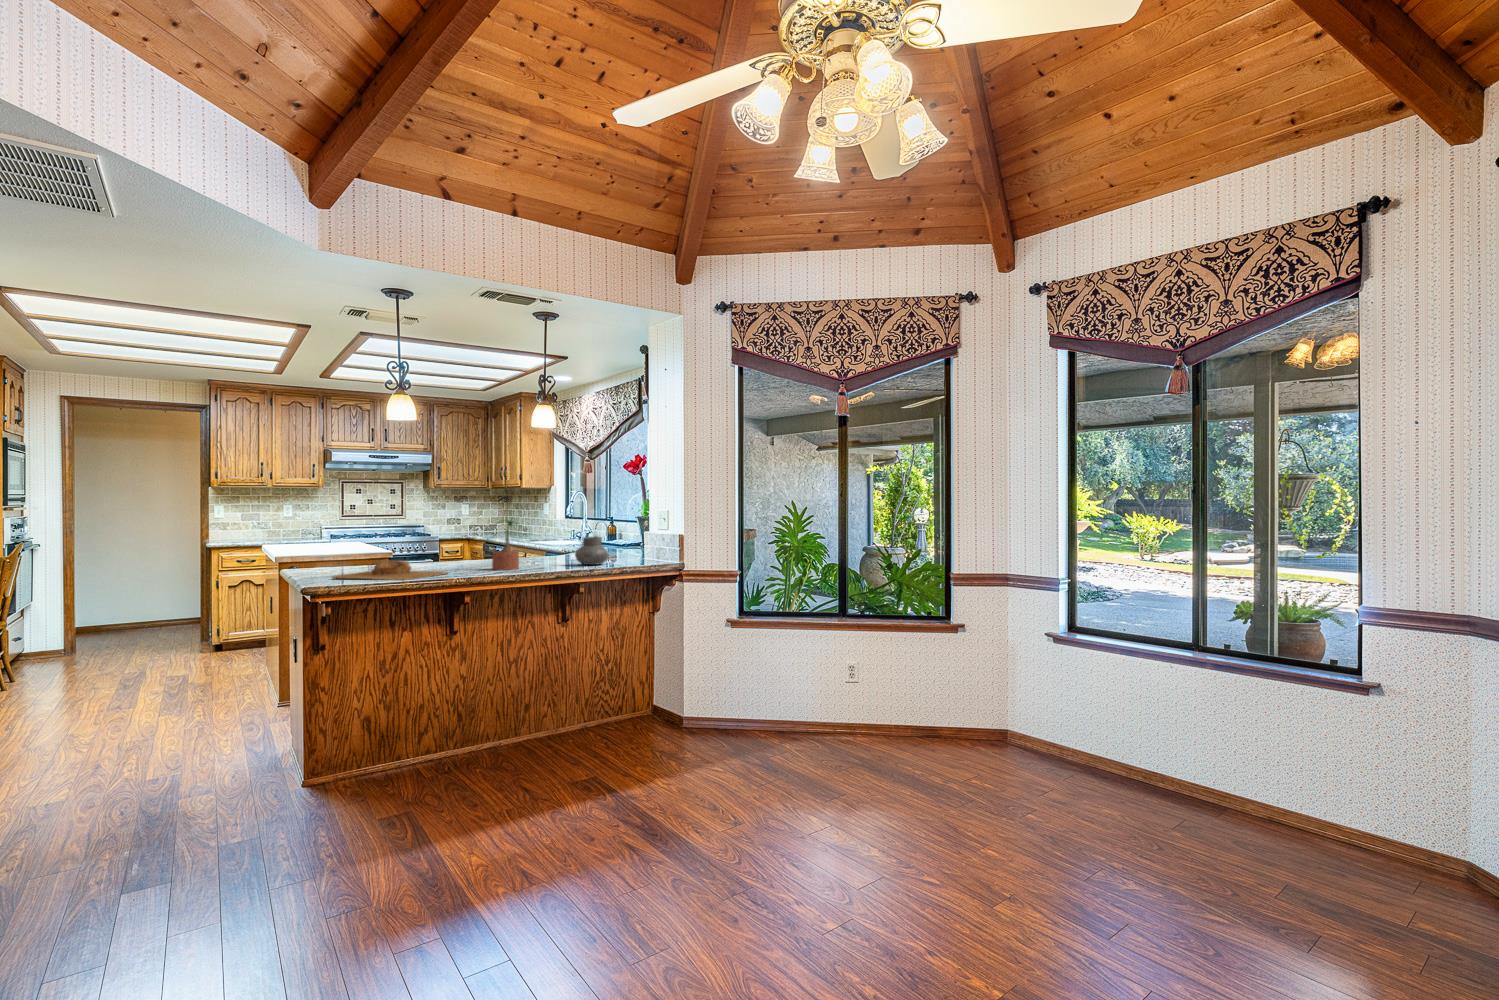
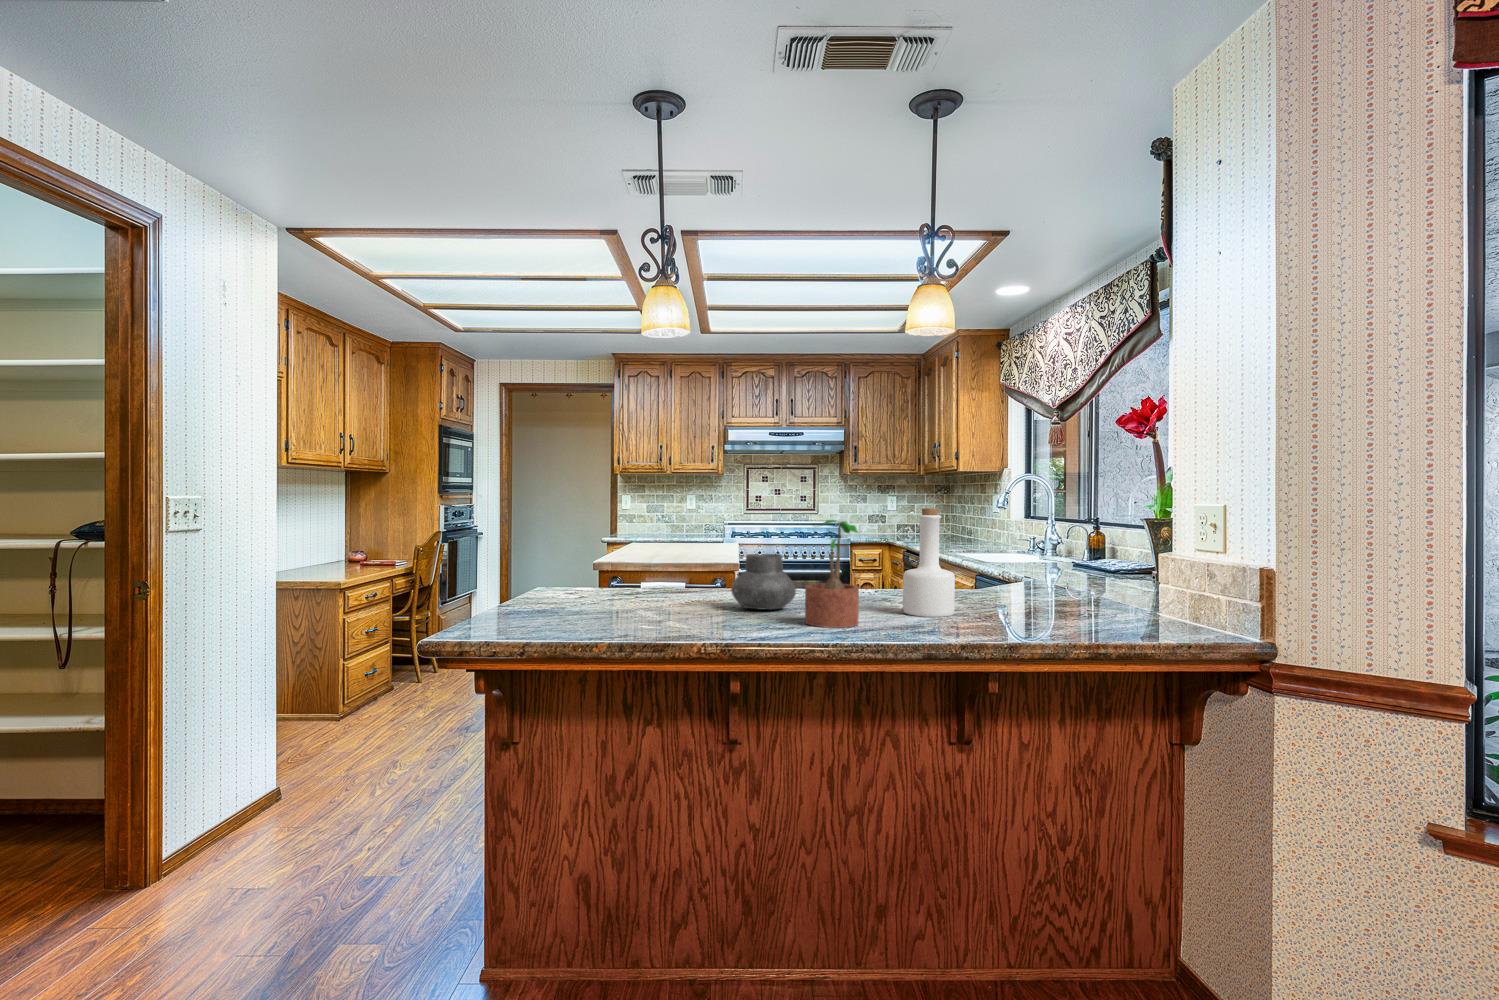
bottle: none [533,513,558,565] -> present [903,508,955,617]
vase: present [575,537,609,565] -> present [731,554,796,610]
cutting board: present [332,560,448,580] -> none [513,592,706,643]

